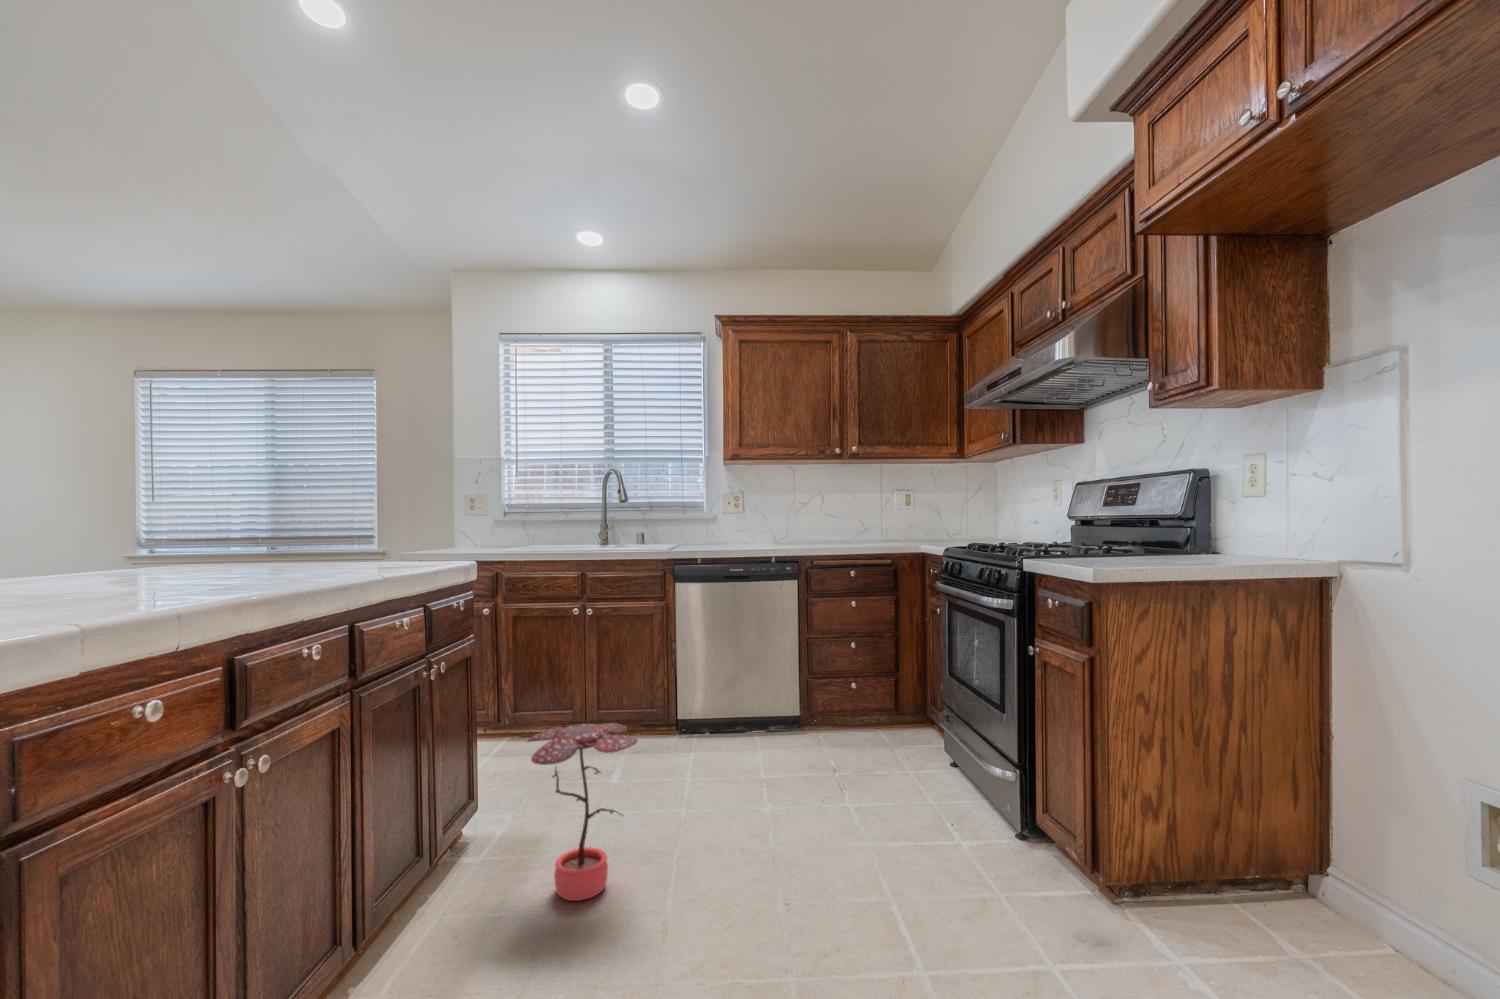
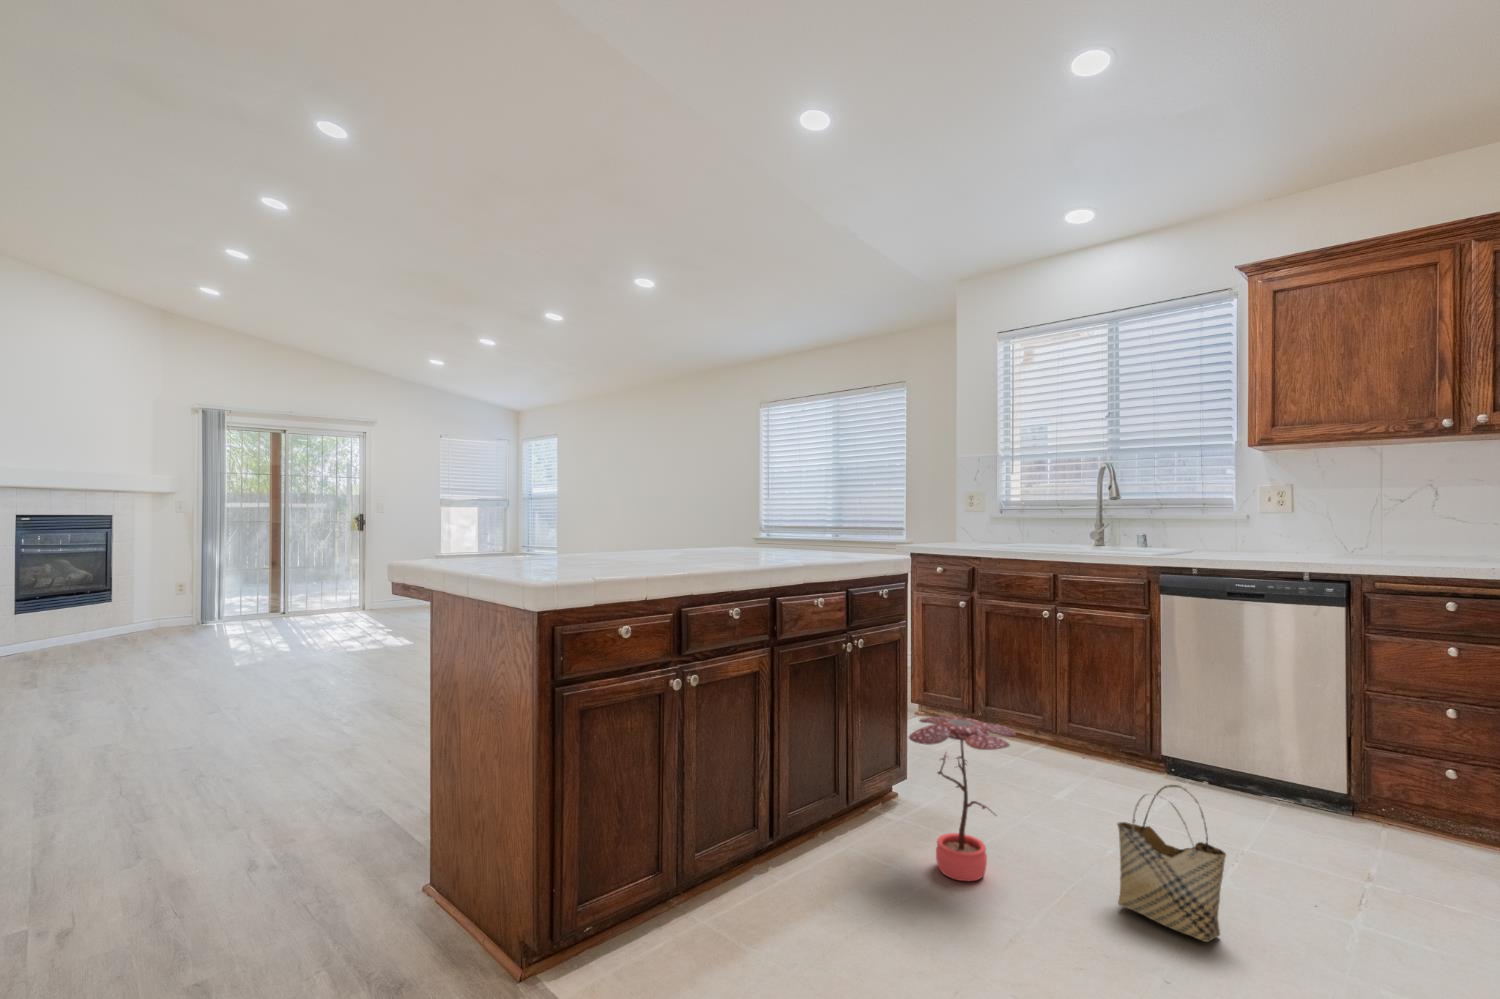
woven basket: none [716,736,797,859] -> present [1117,785,1226,942]

